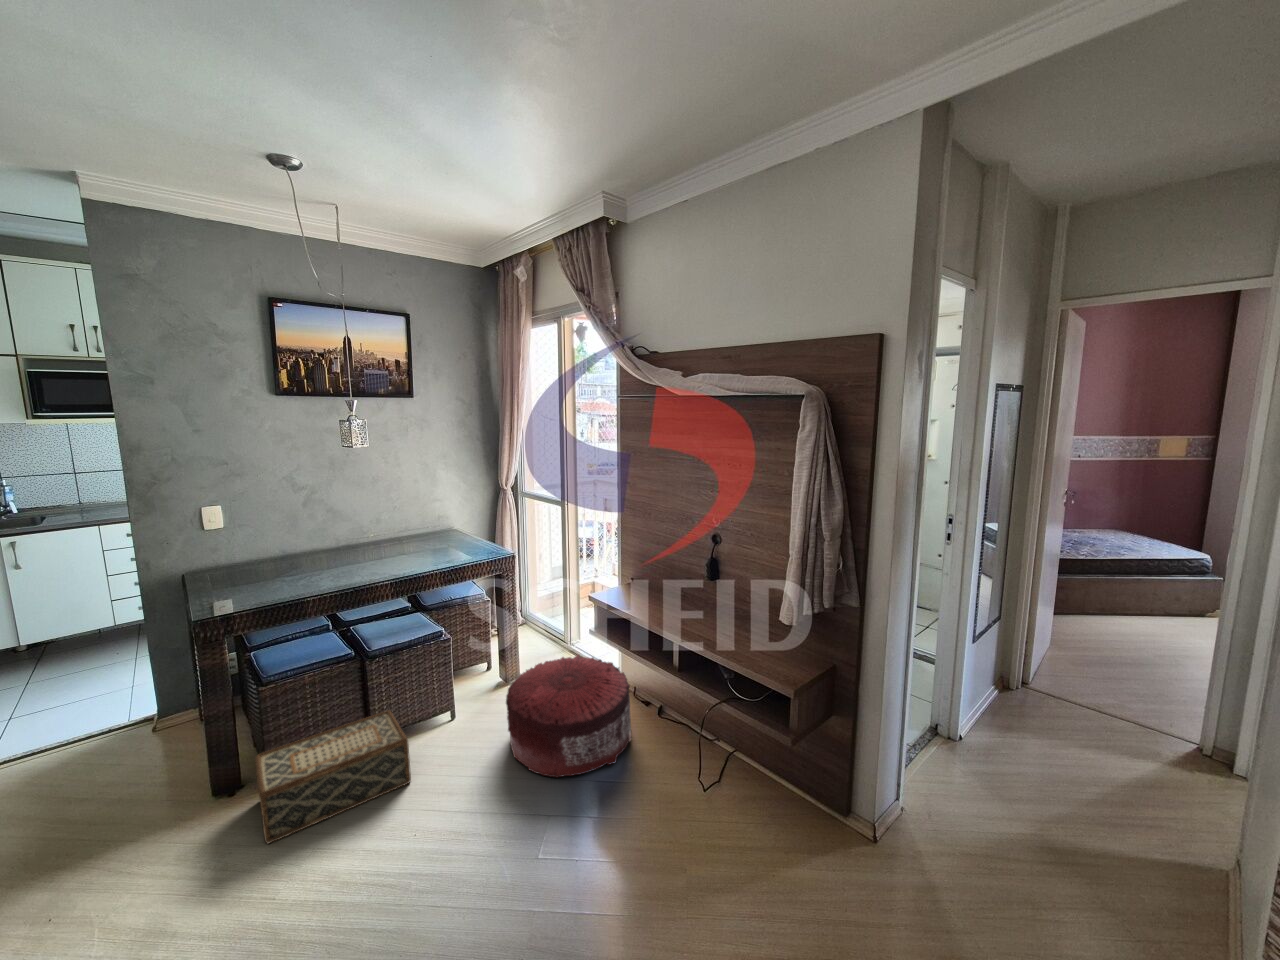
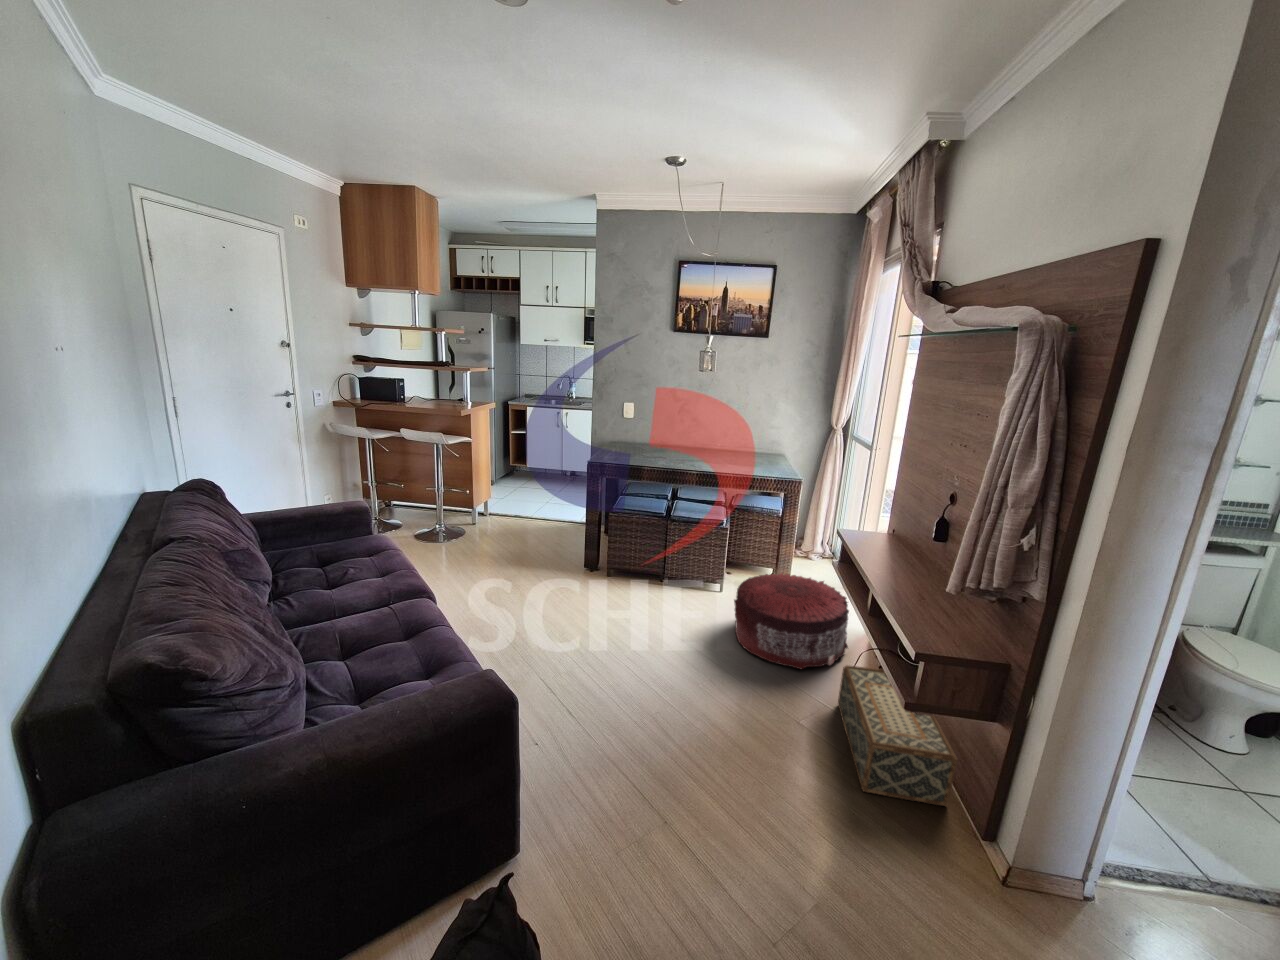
woven basket: present [255,711,411,844] -> present [838,665,958,807]

